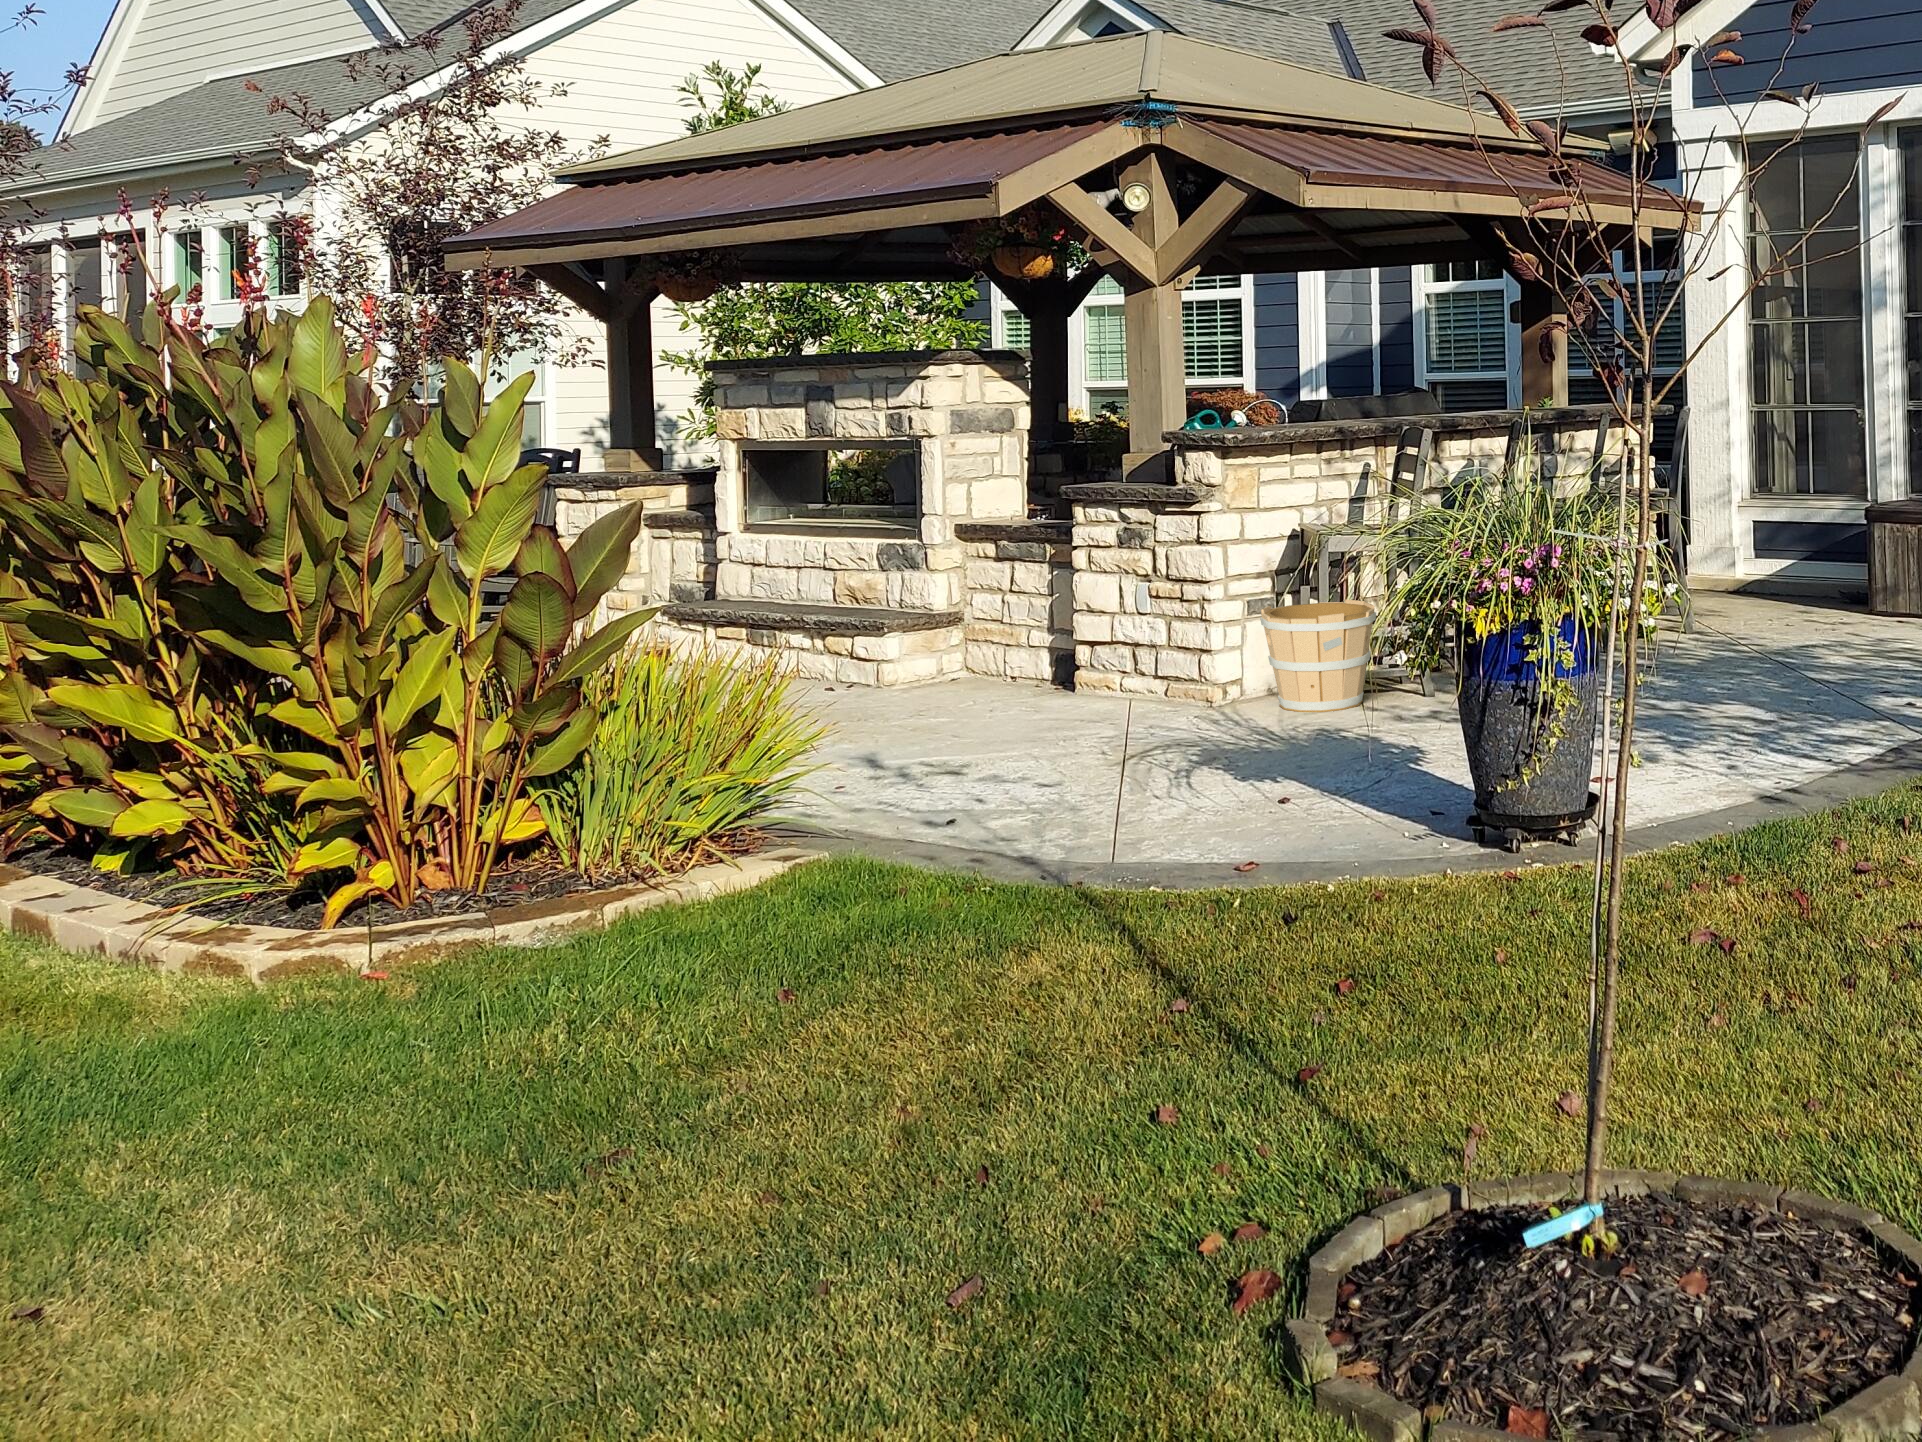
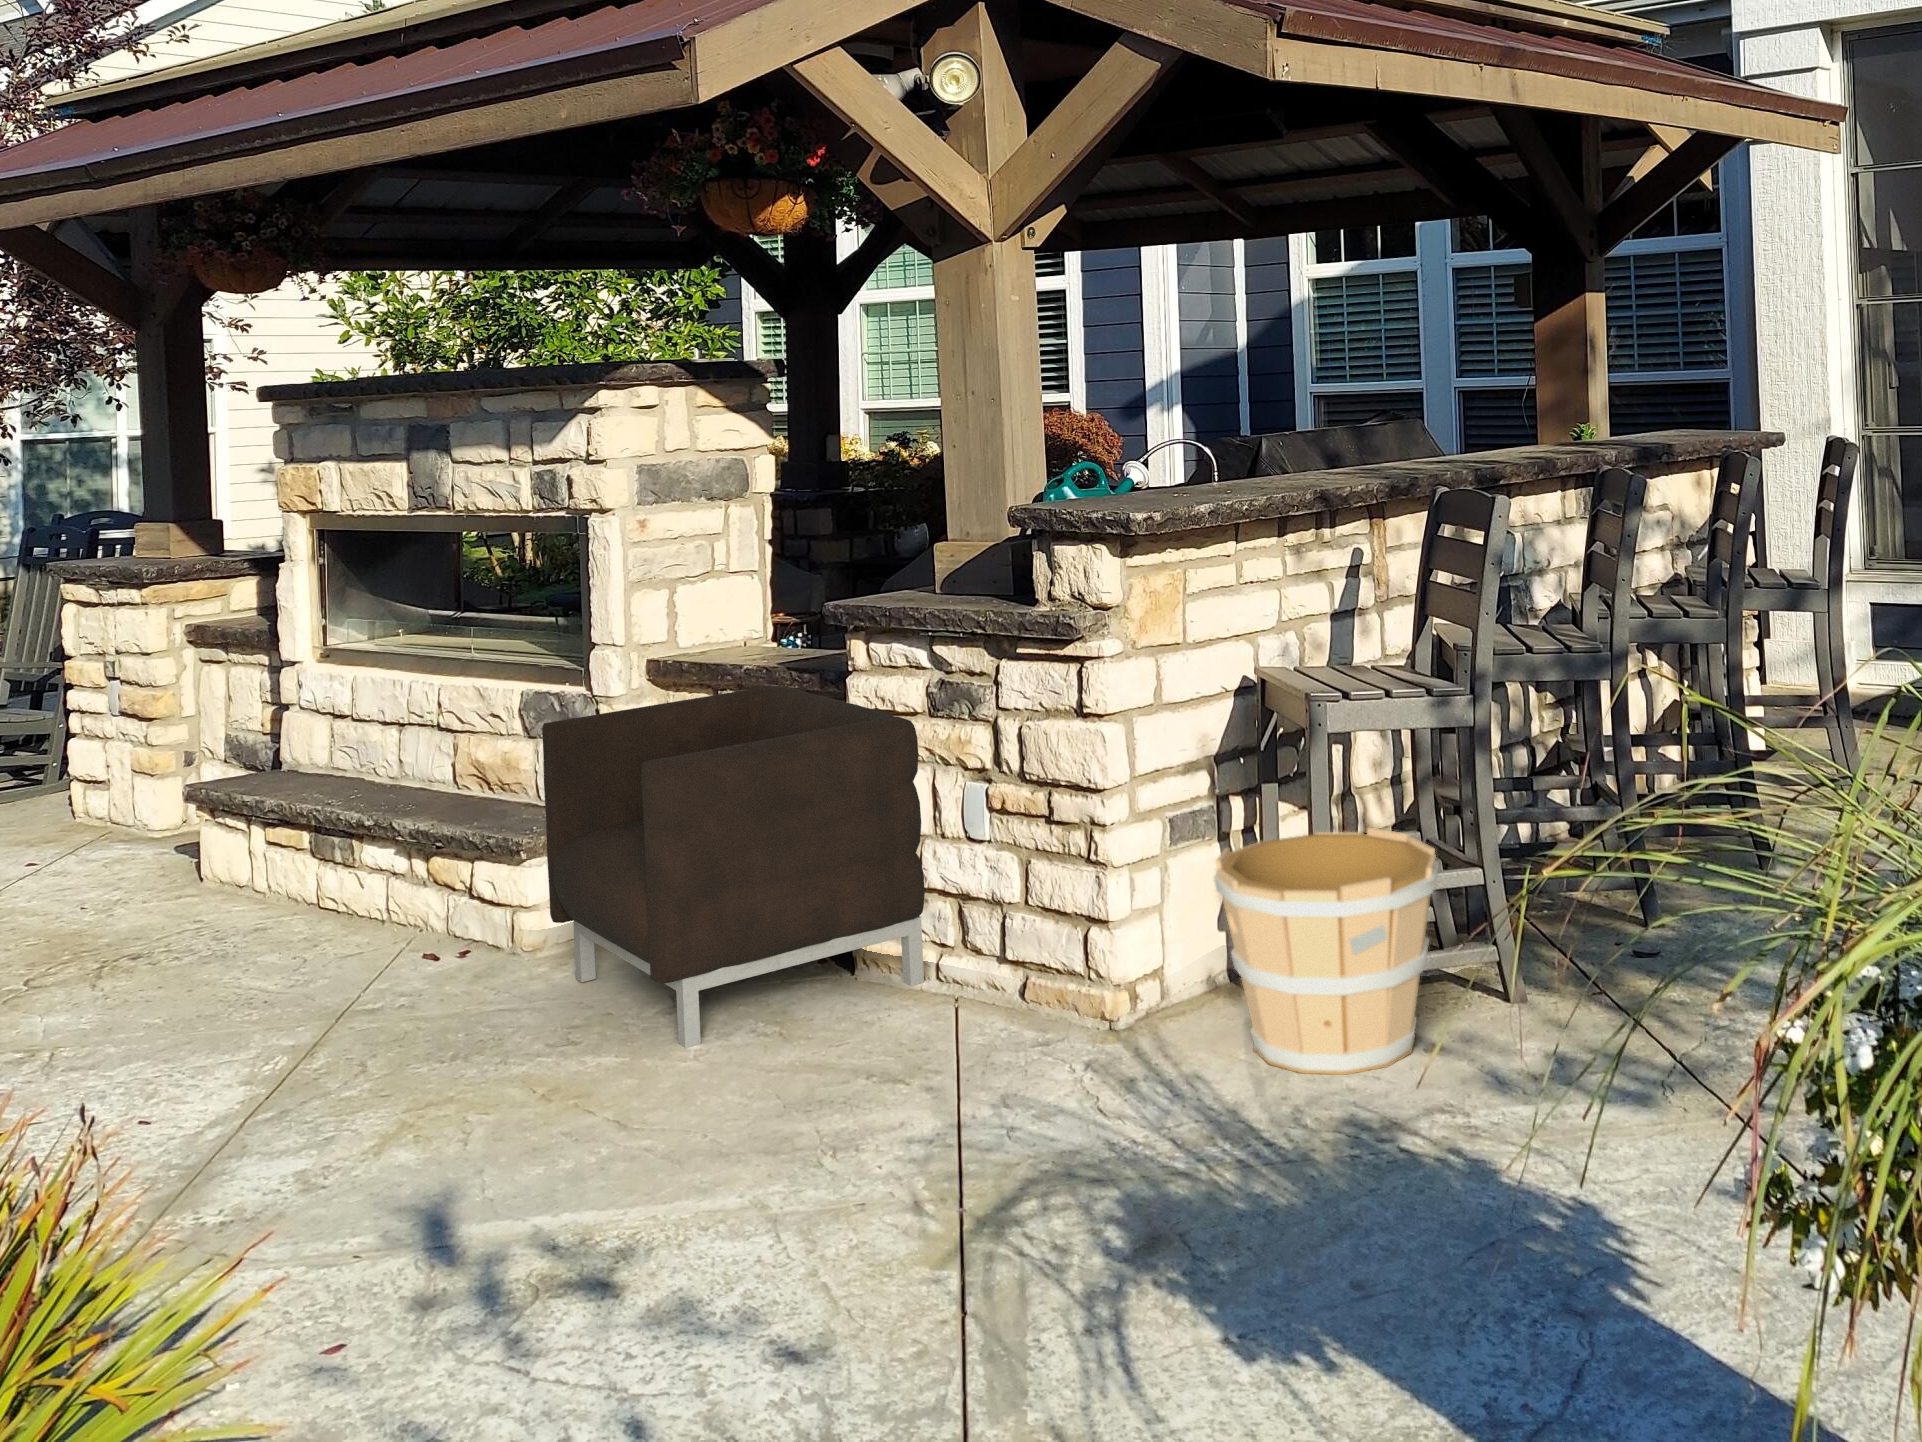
armchair: none [905,536,1114,709] -> present [542,686,925,1049]

